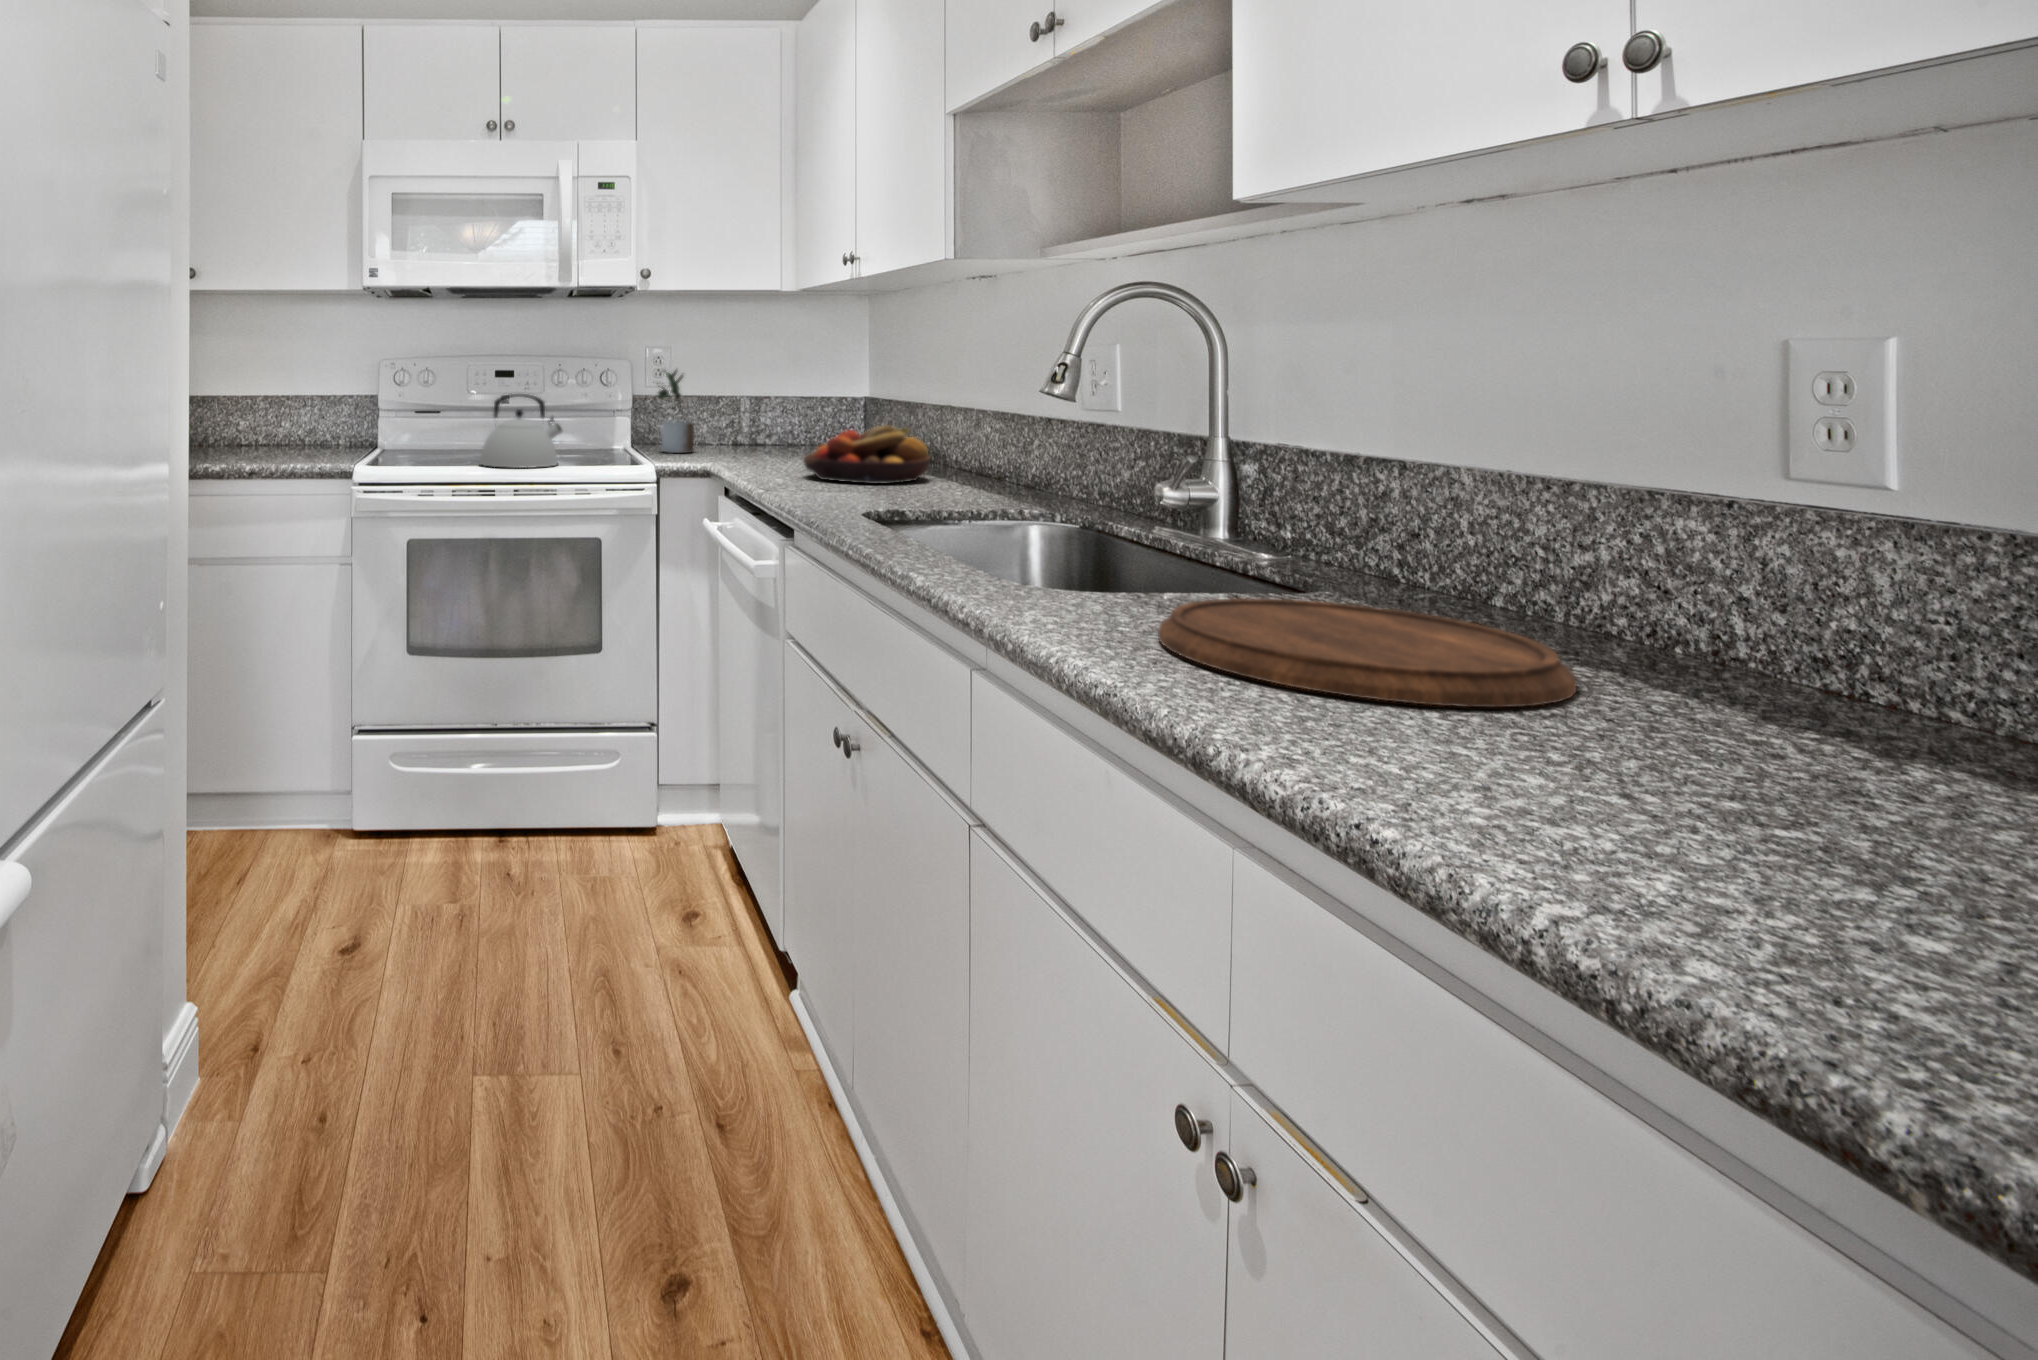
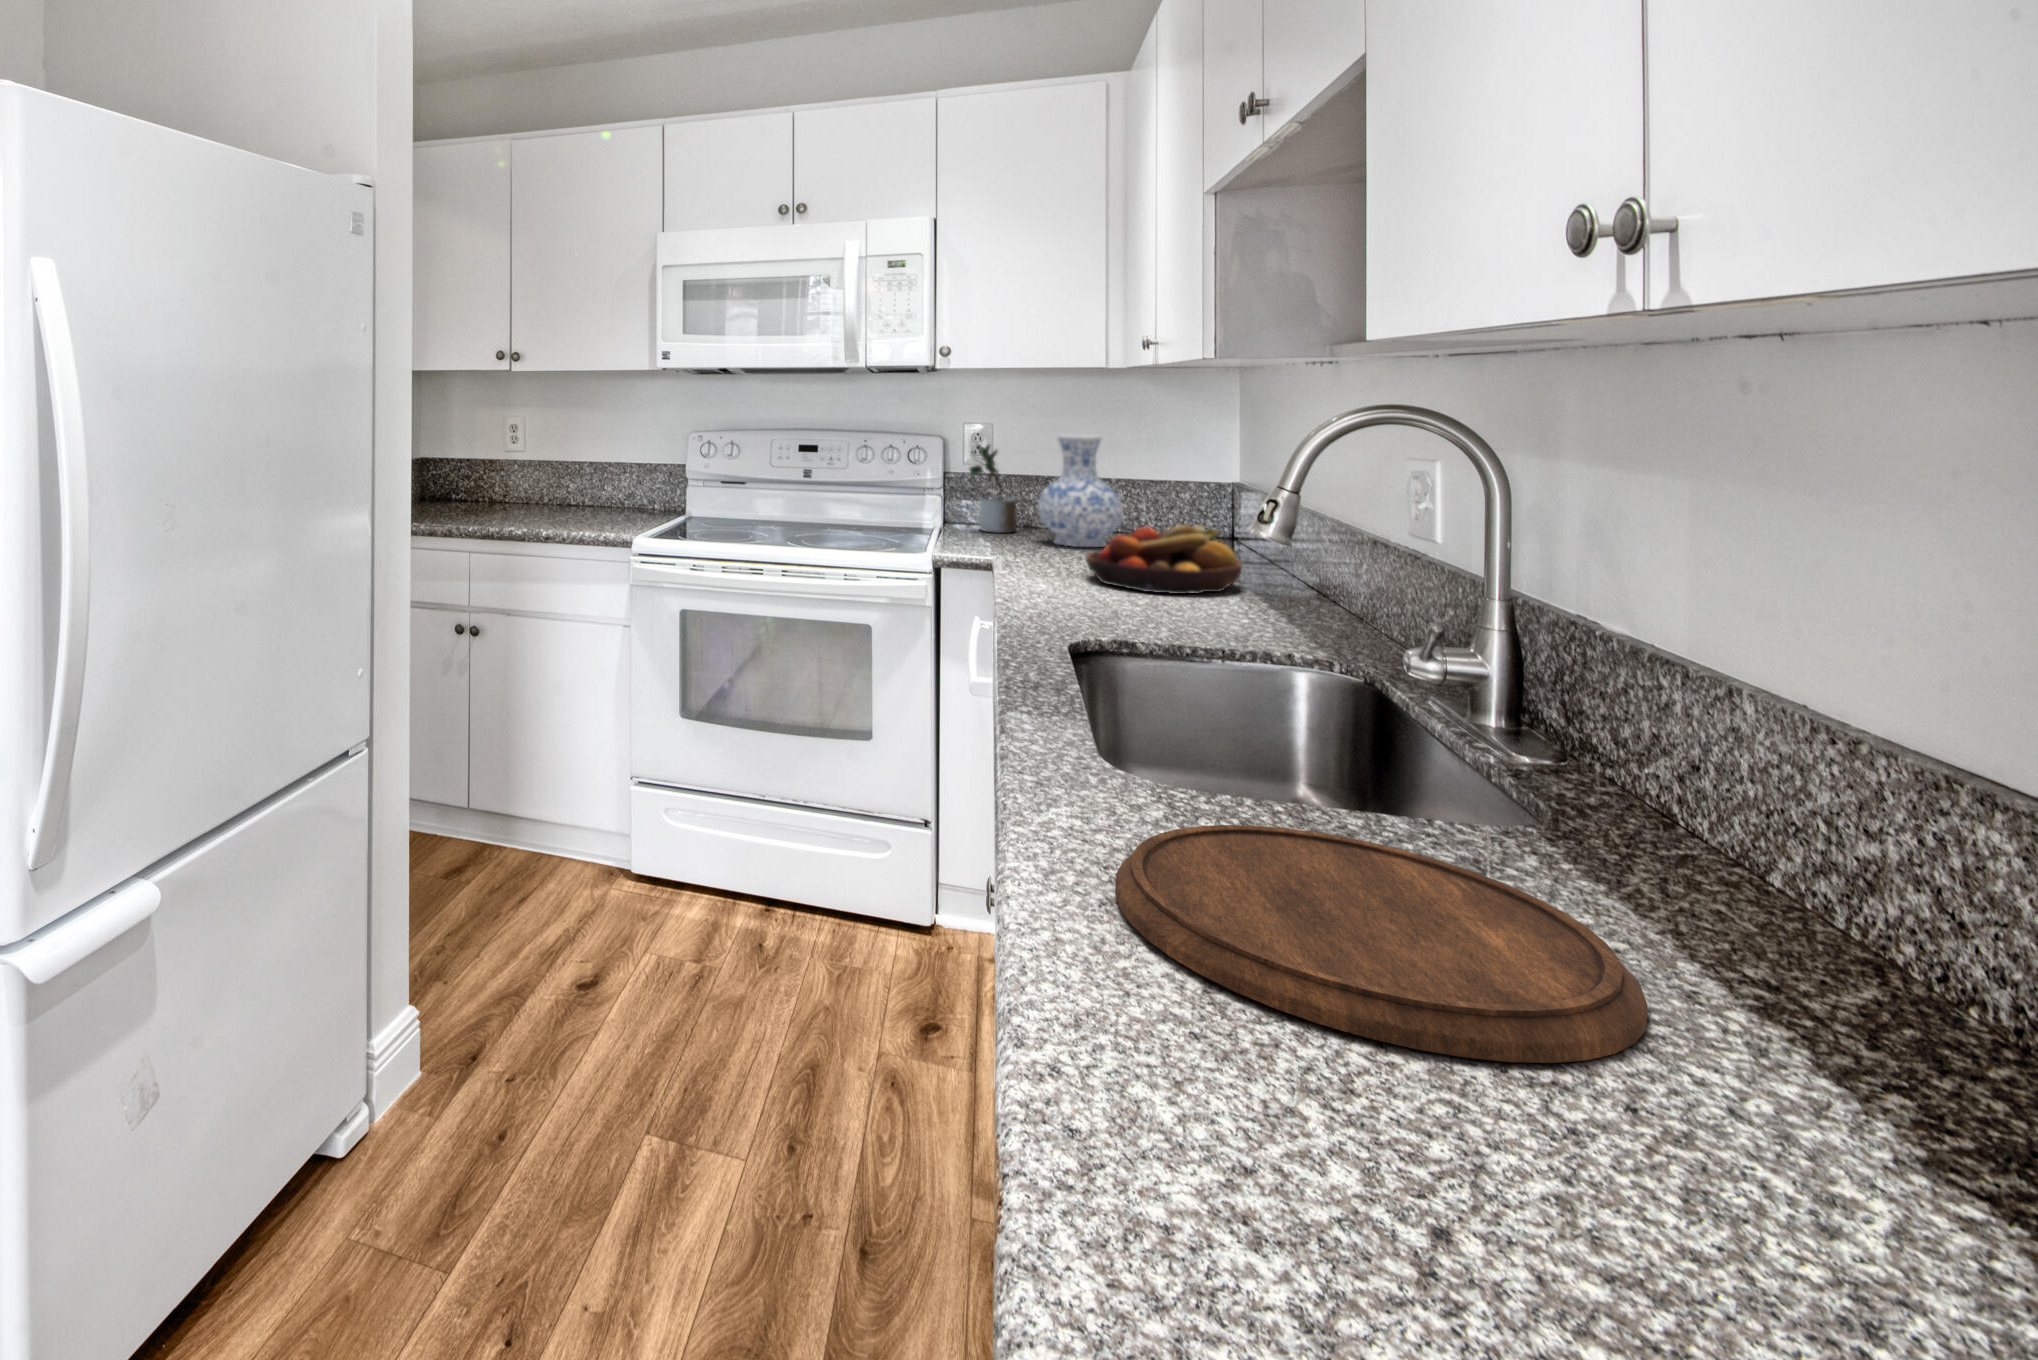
vase: none [724,358,796,459] -> present [1038,435,1123,547]
kettle: present [480,394,562,468] -> none [763,470,847,546]

